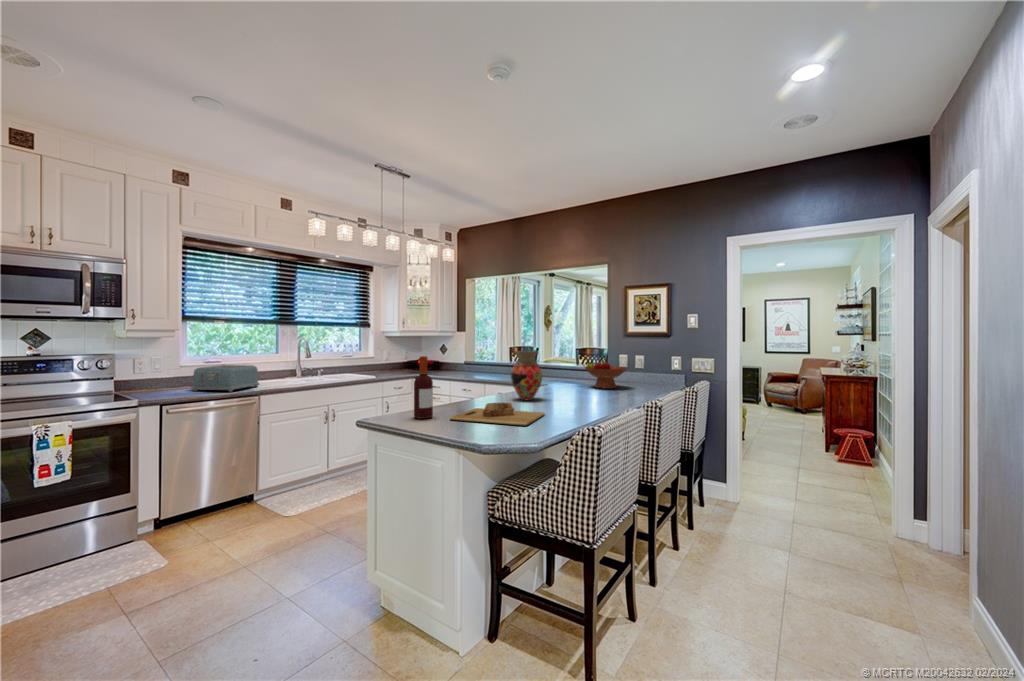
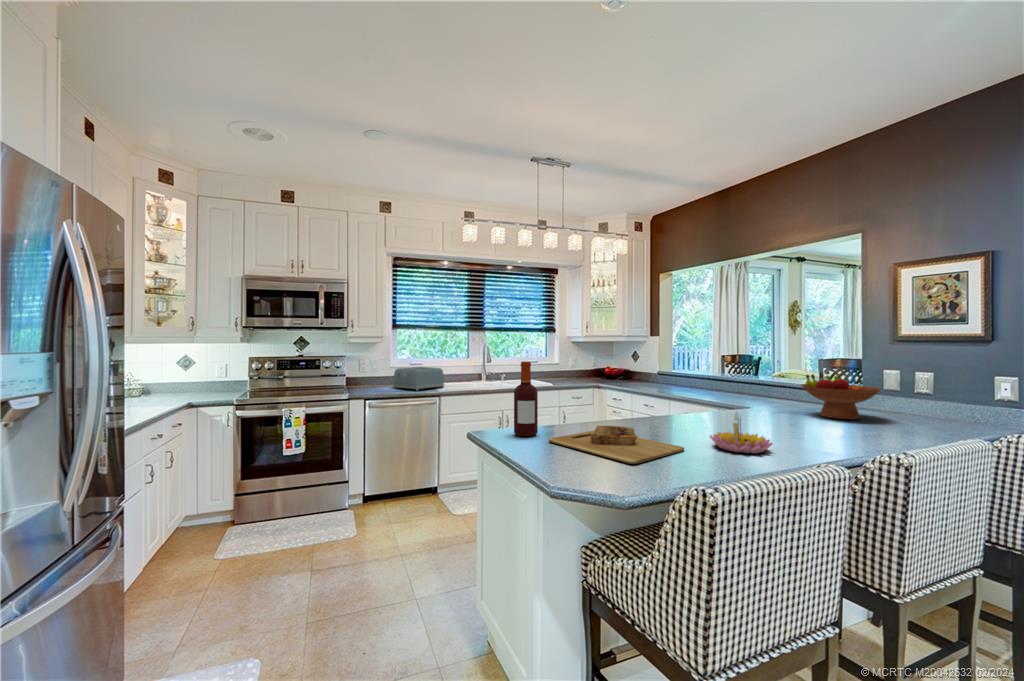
vase: present [511,351,542,400] -> none [664,359,710,426]
candle holder: none [555,386,592,413] -> present [710,413,773,454]

